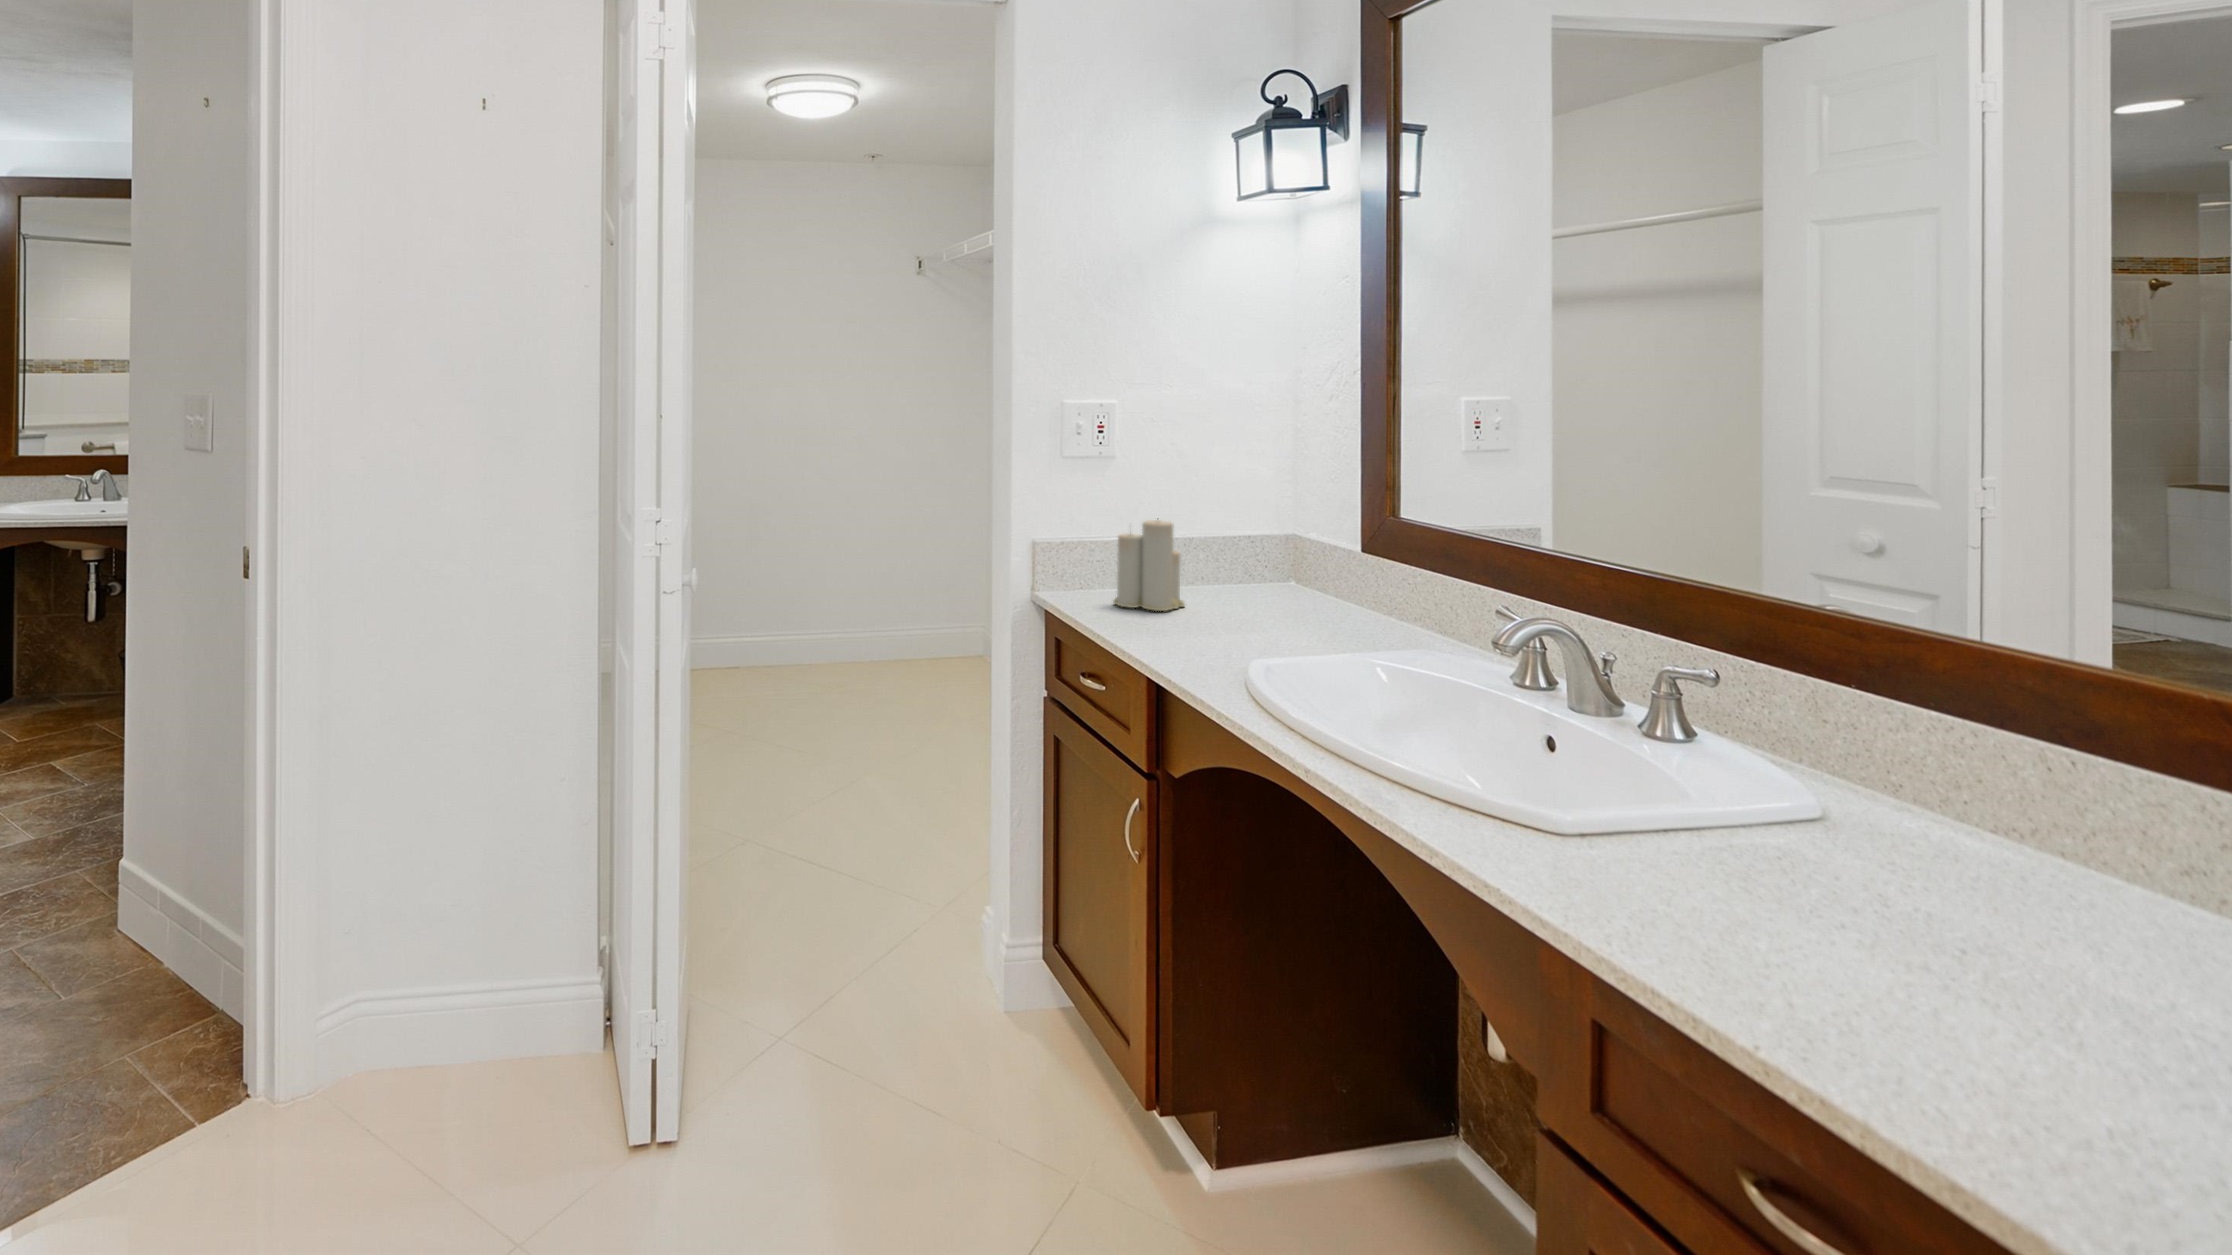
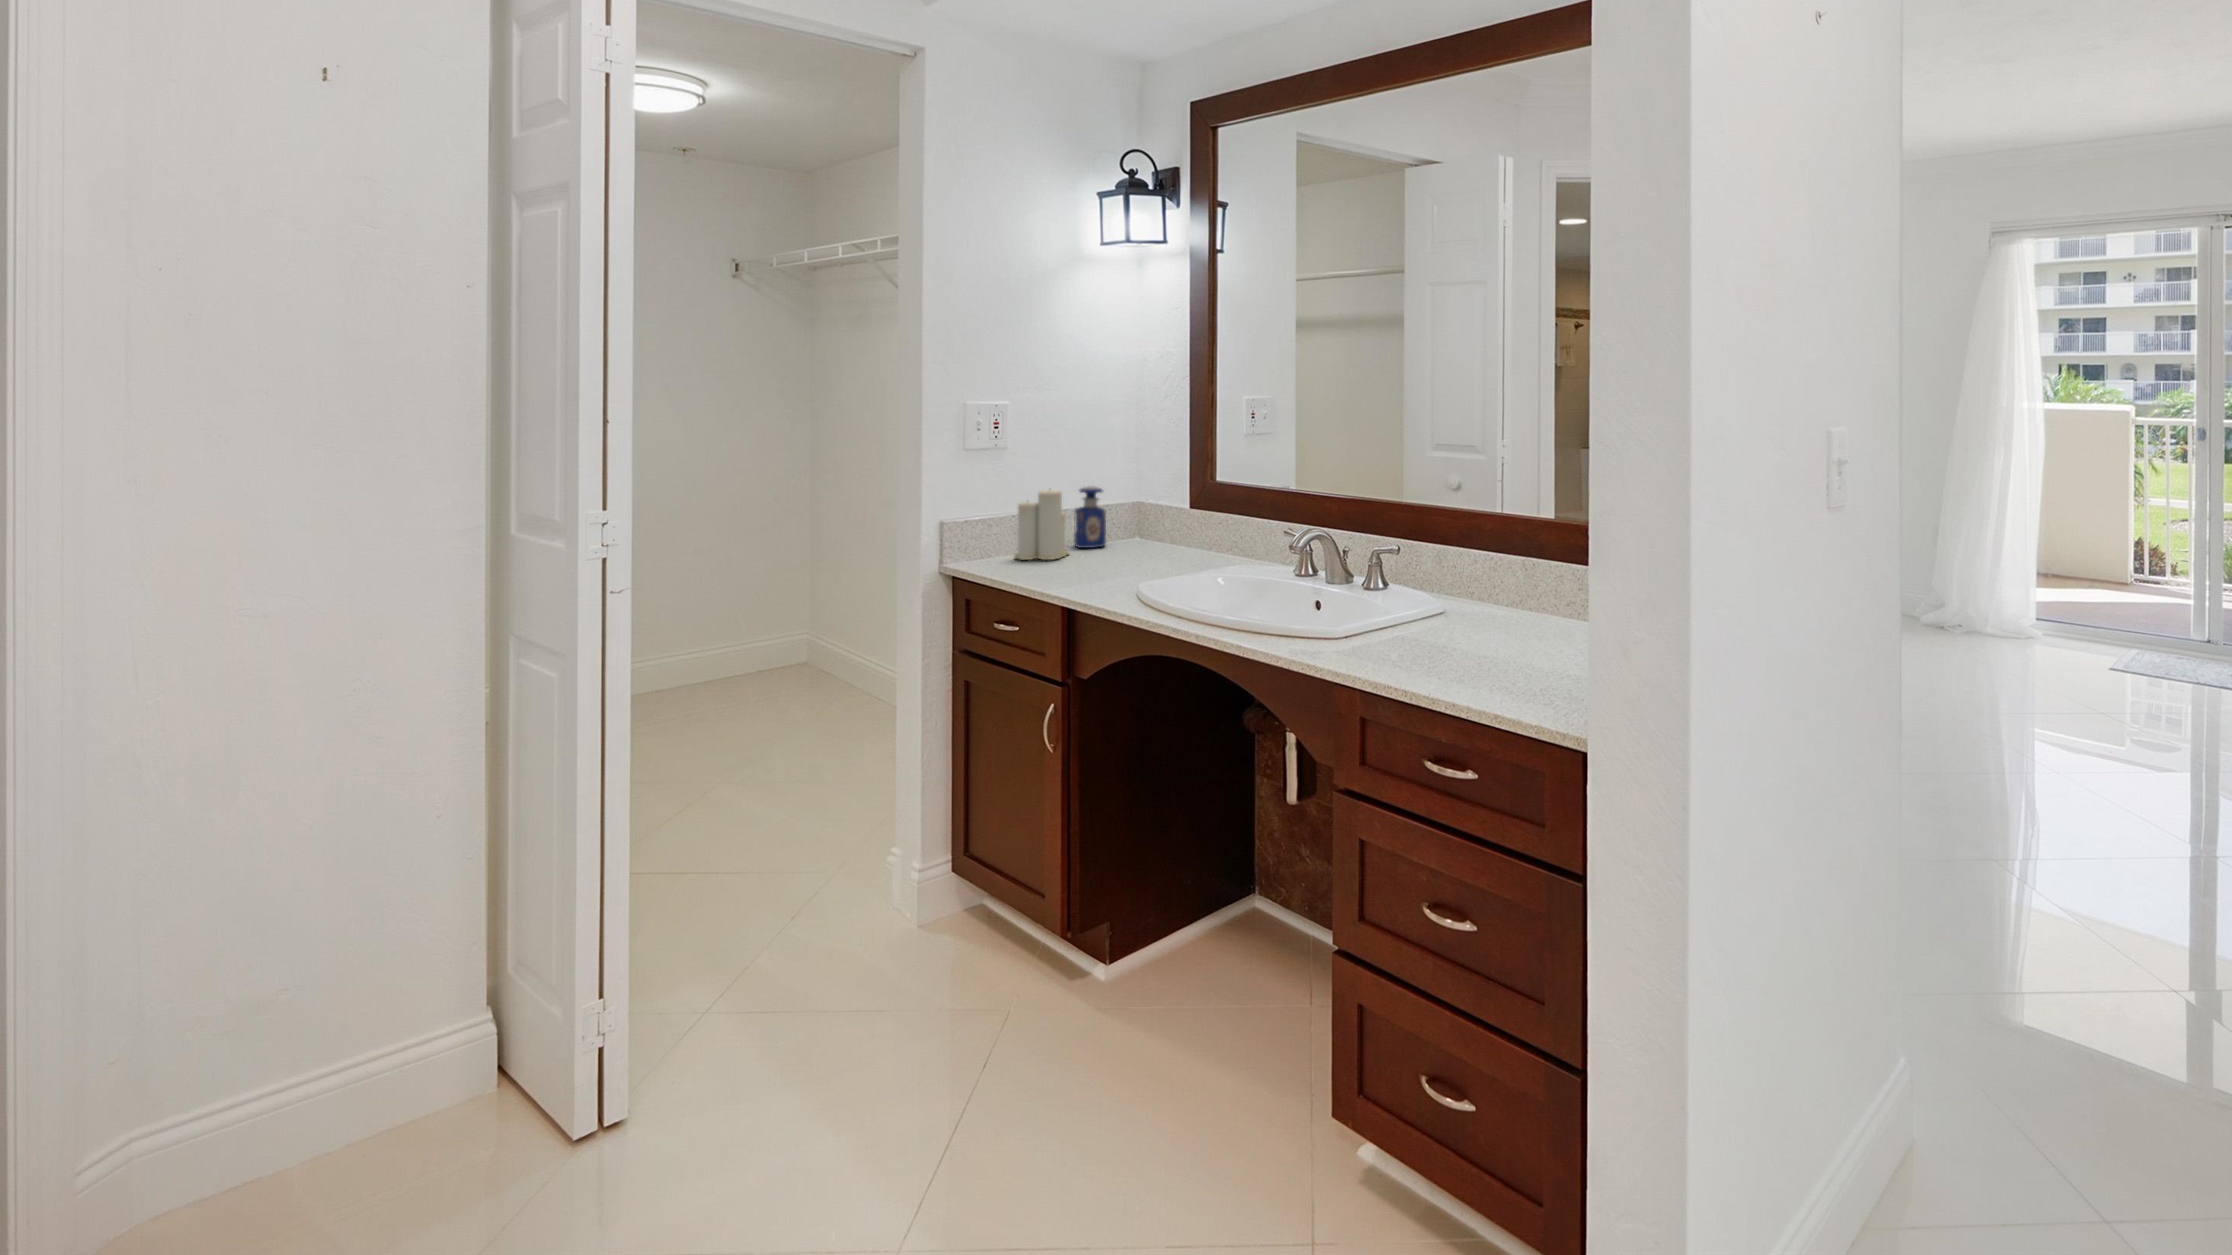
perfume bottle: none [1198,520,1238,601] -> present [1074,487,1106,548]

